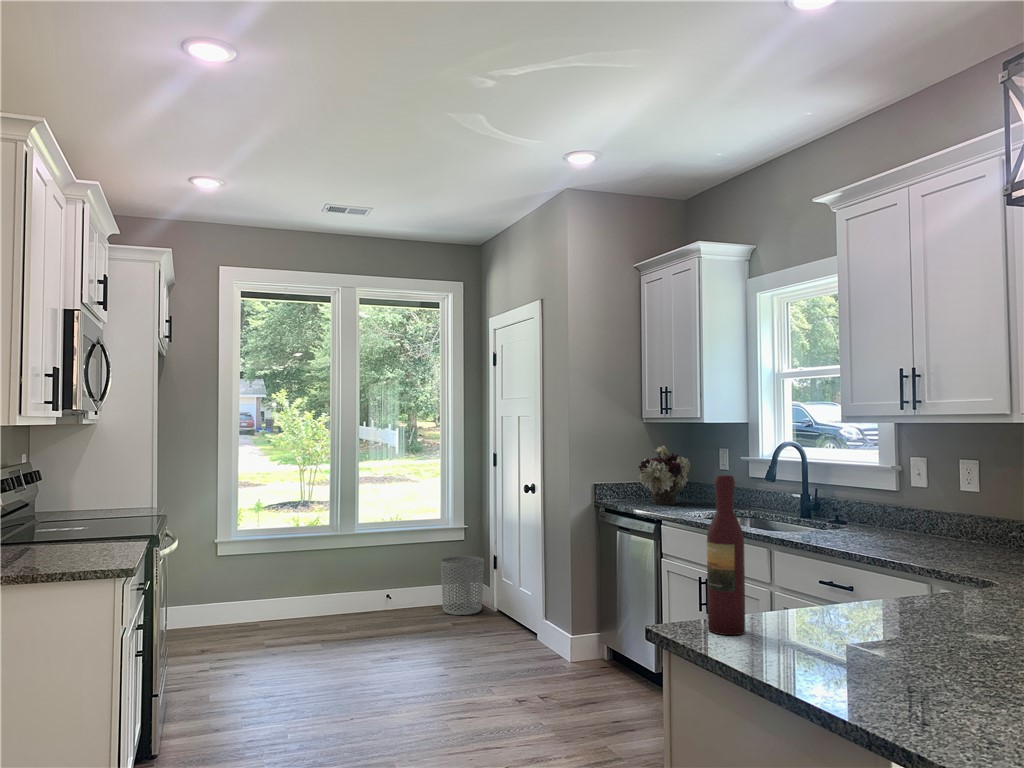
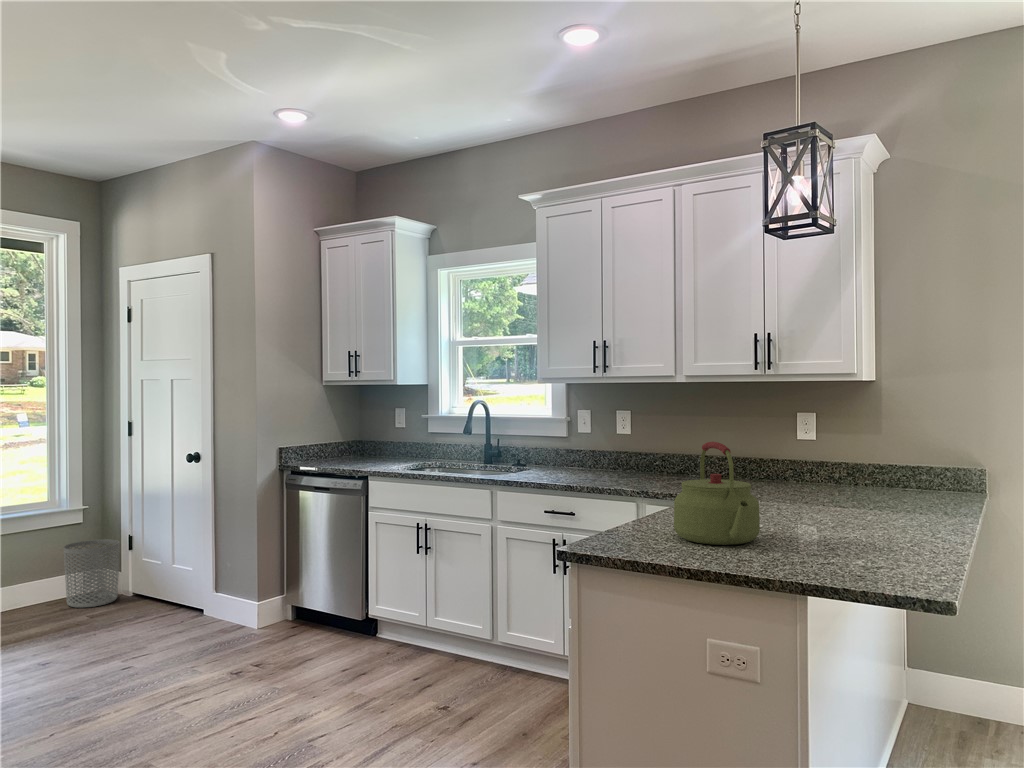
flower arrangement: present [638,446,690,505] -> none [331,407,380,463]
wine bottle: present [707,475,745,635] -> none [604,423,633,547]
kettle: none [818,507,949,659] -> present [674,442,760,545]

